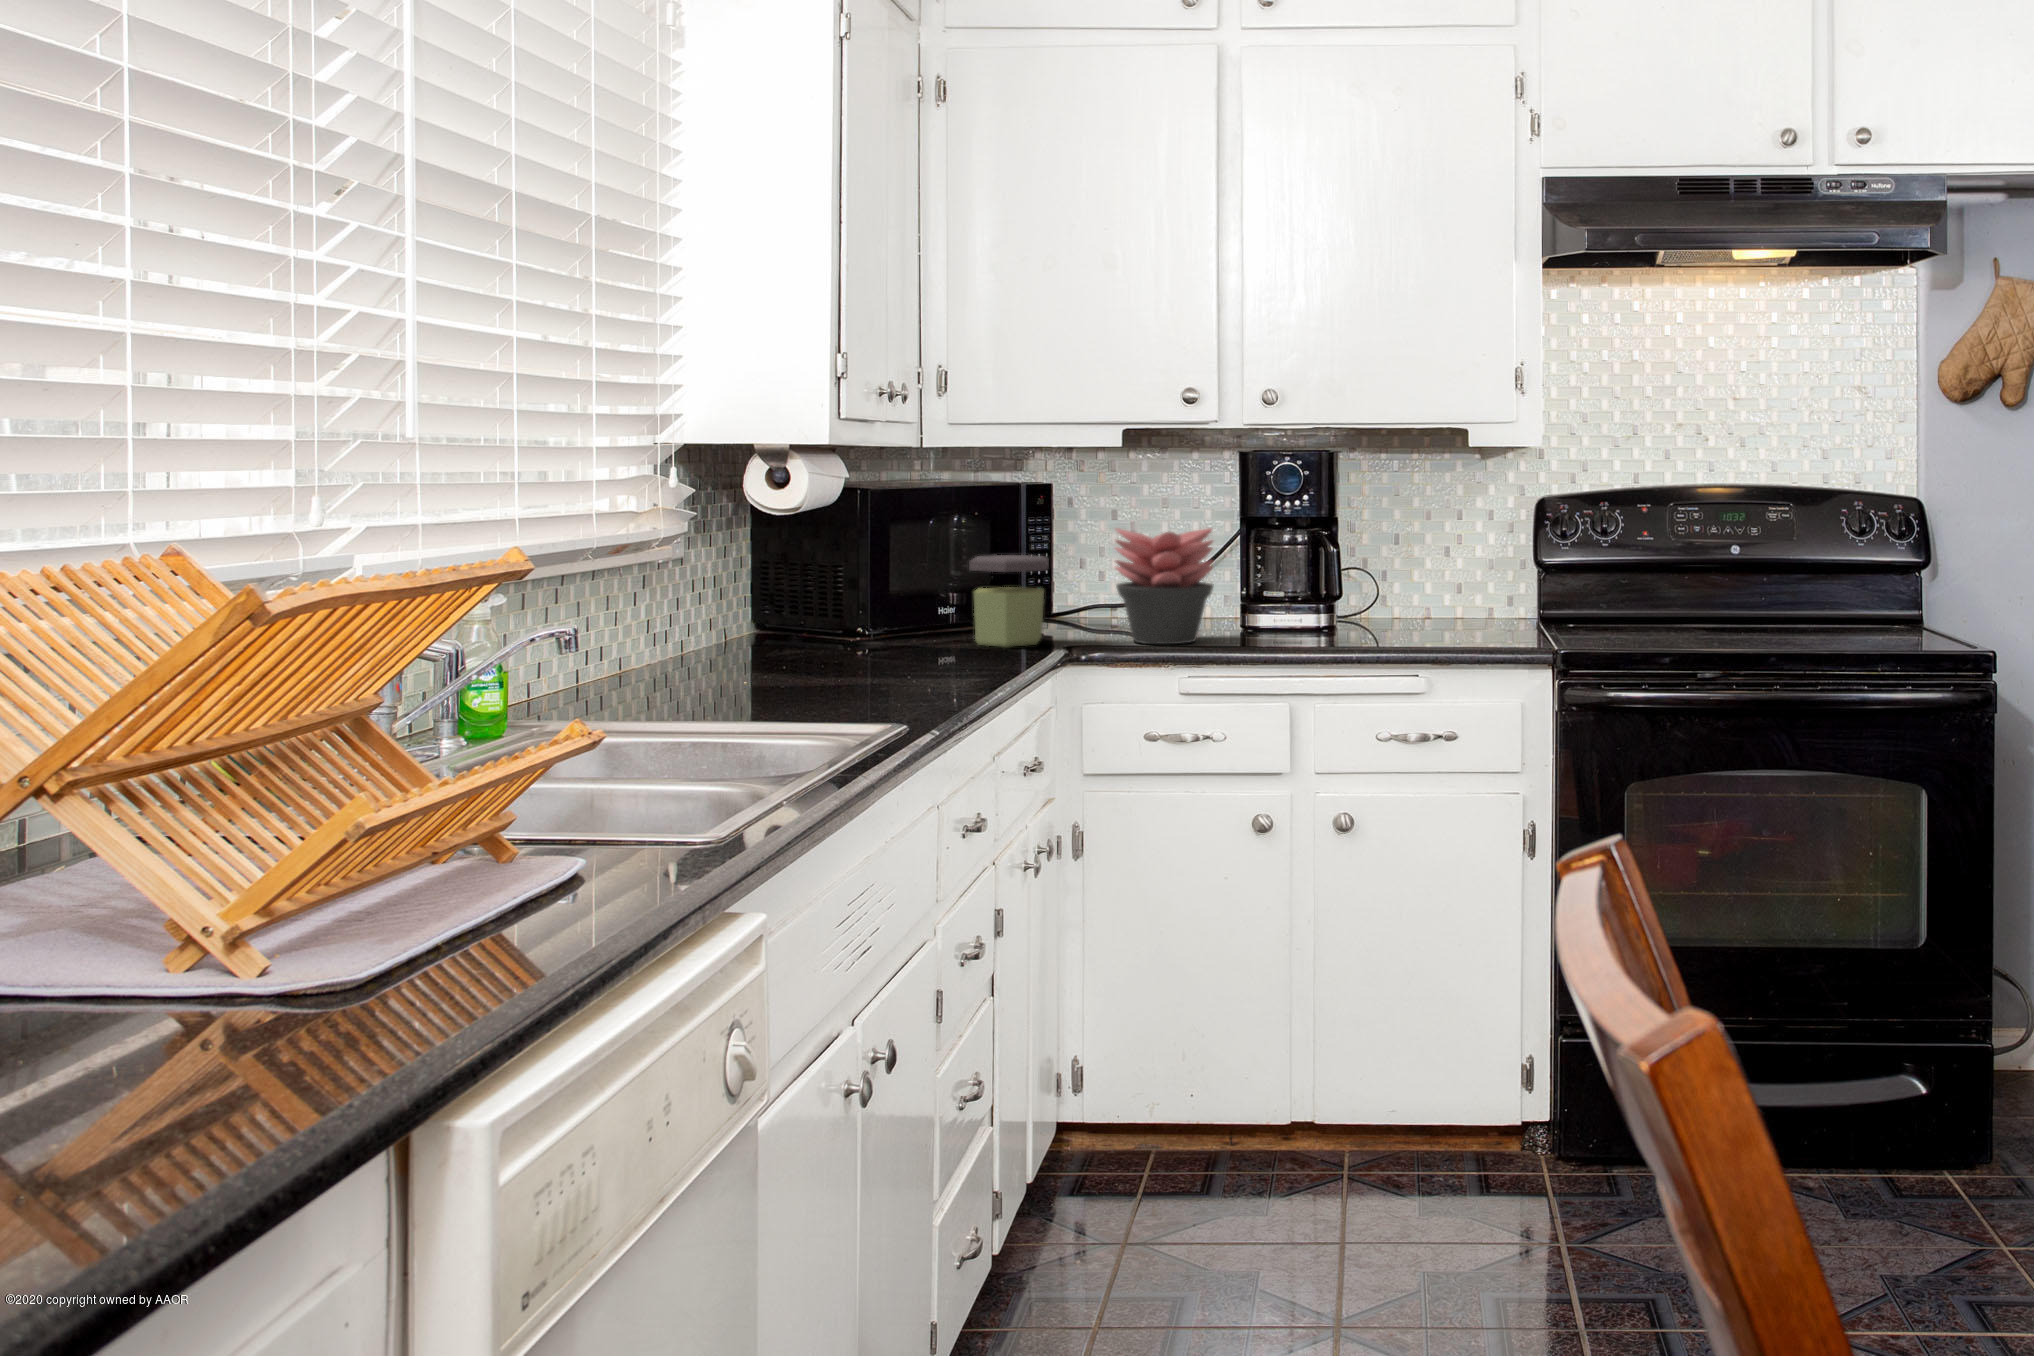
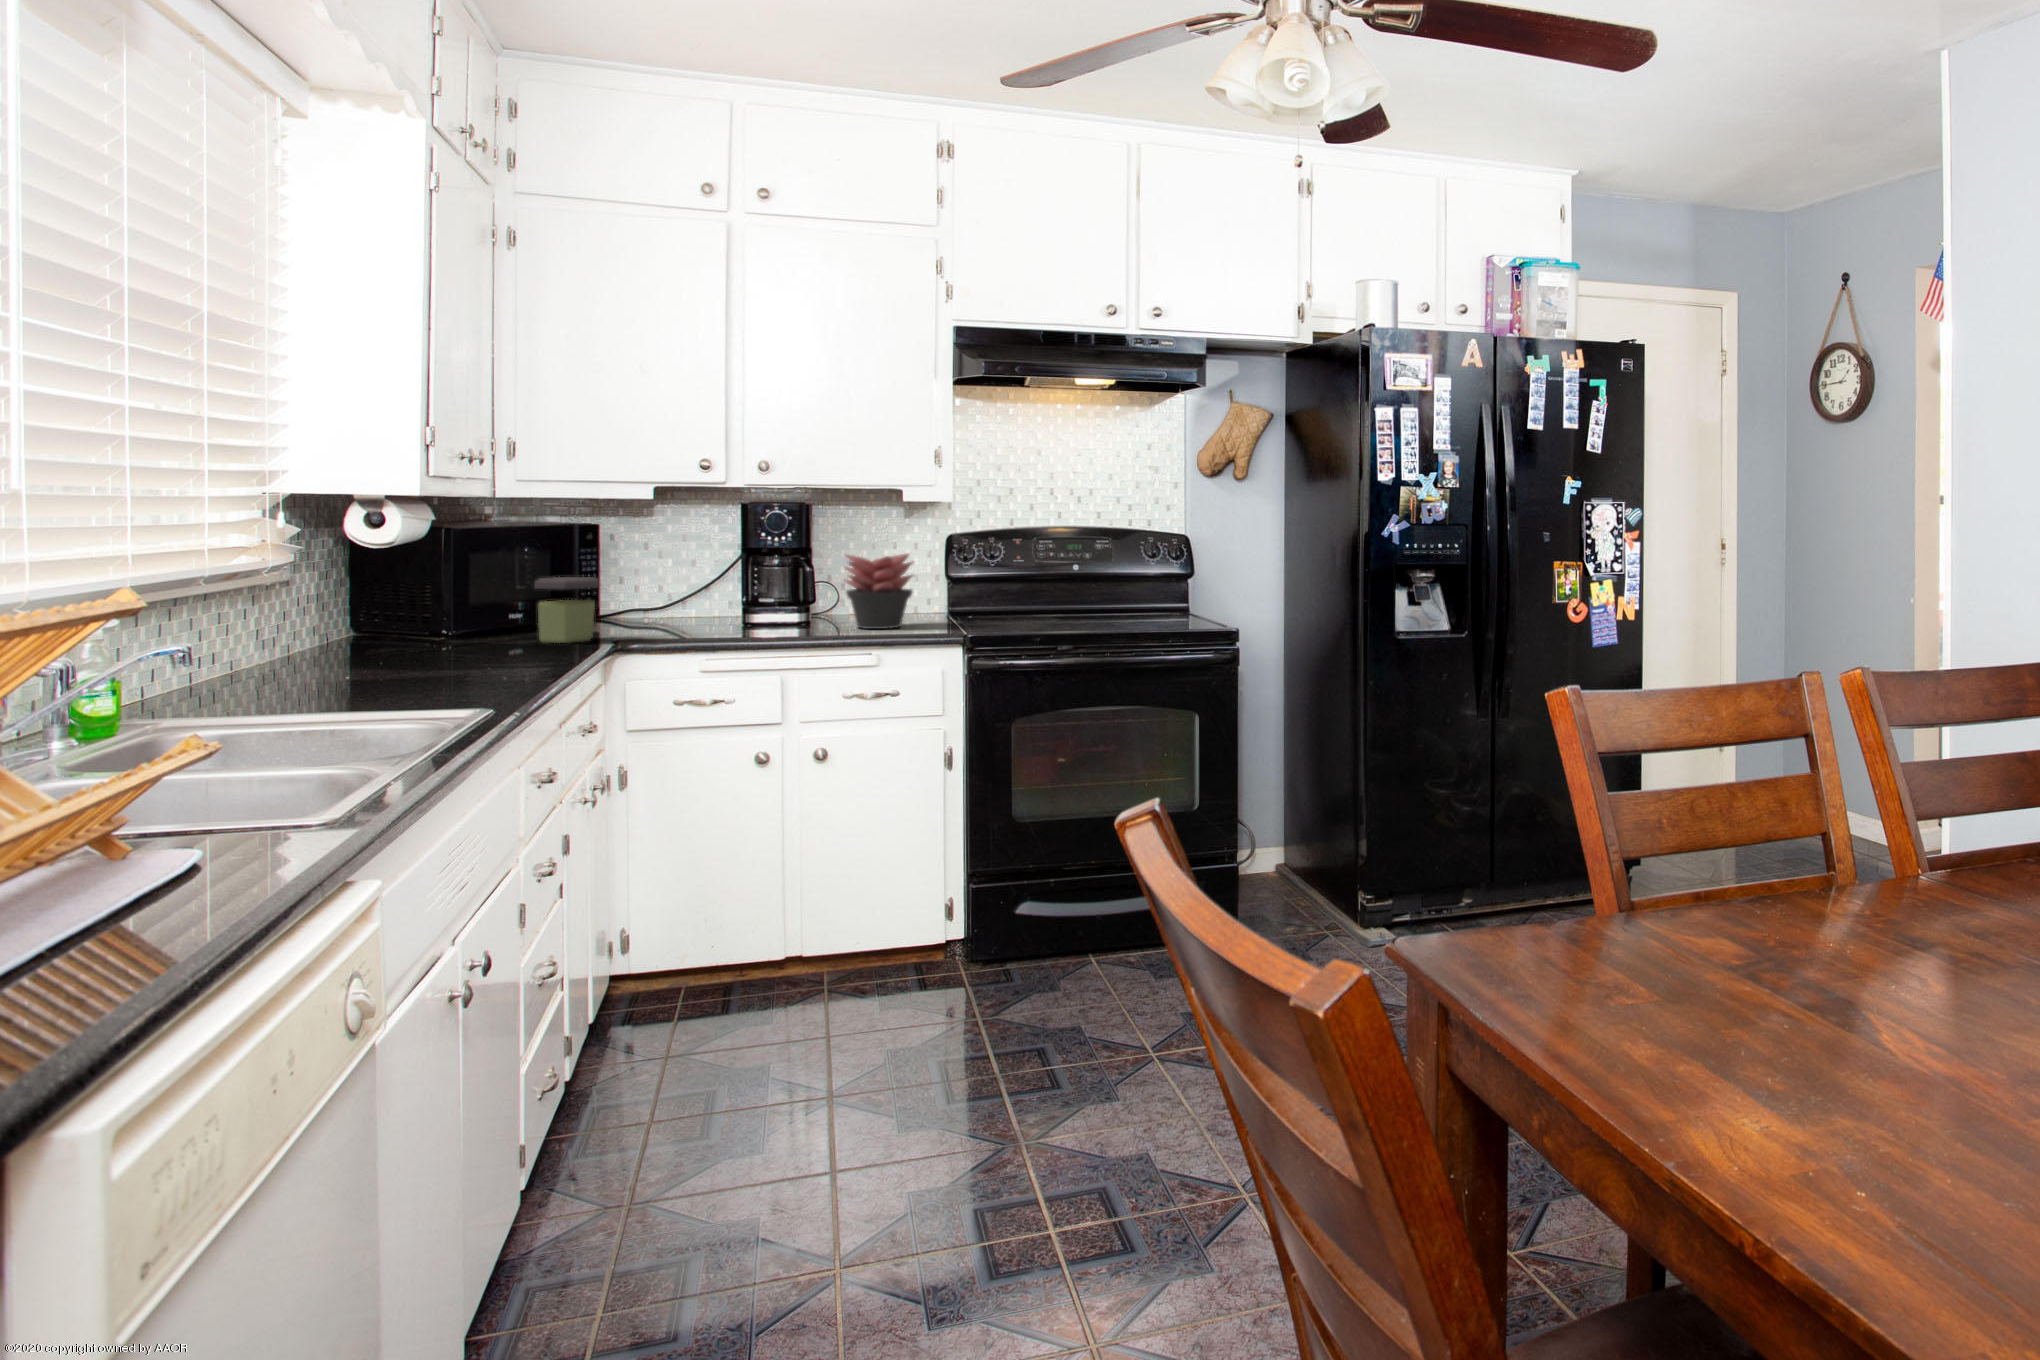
succulent plant: present [1115,528,1213,644] -> present [844,553,913,629]

